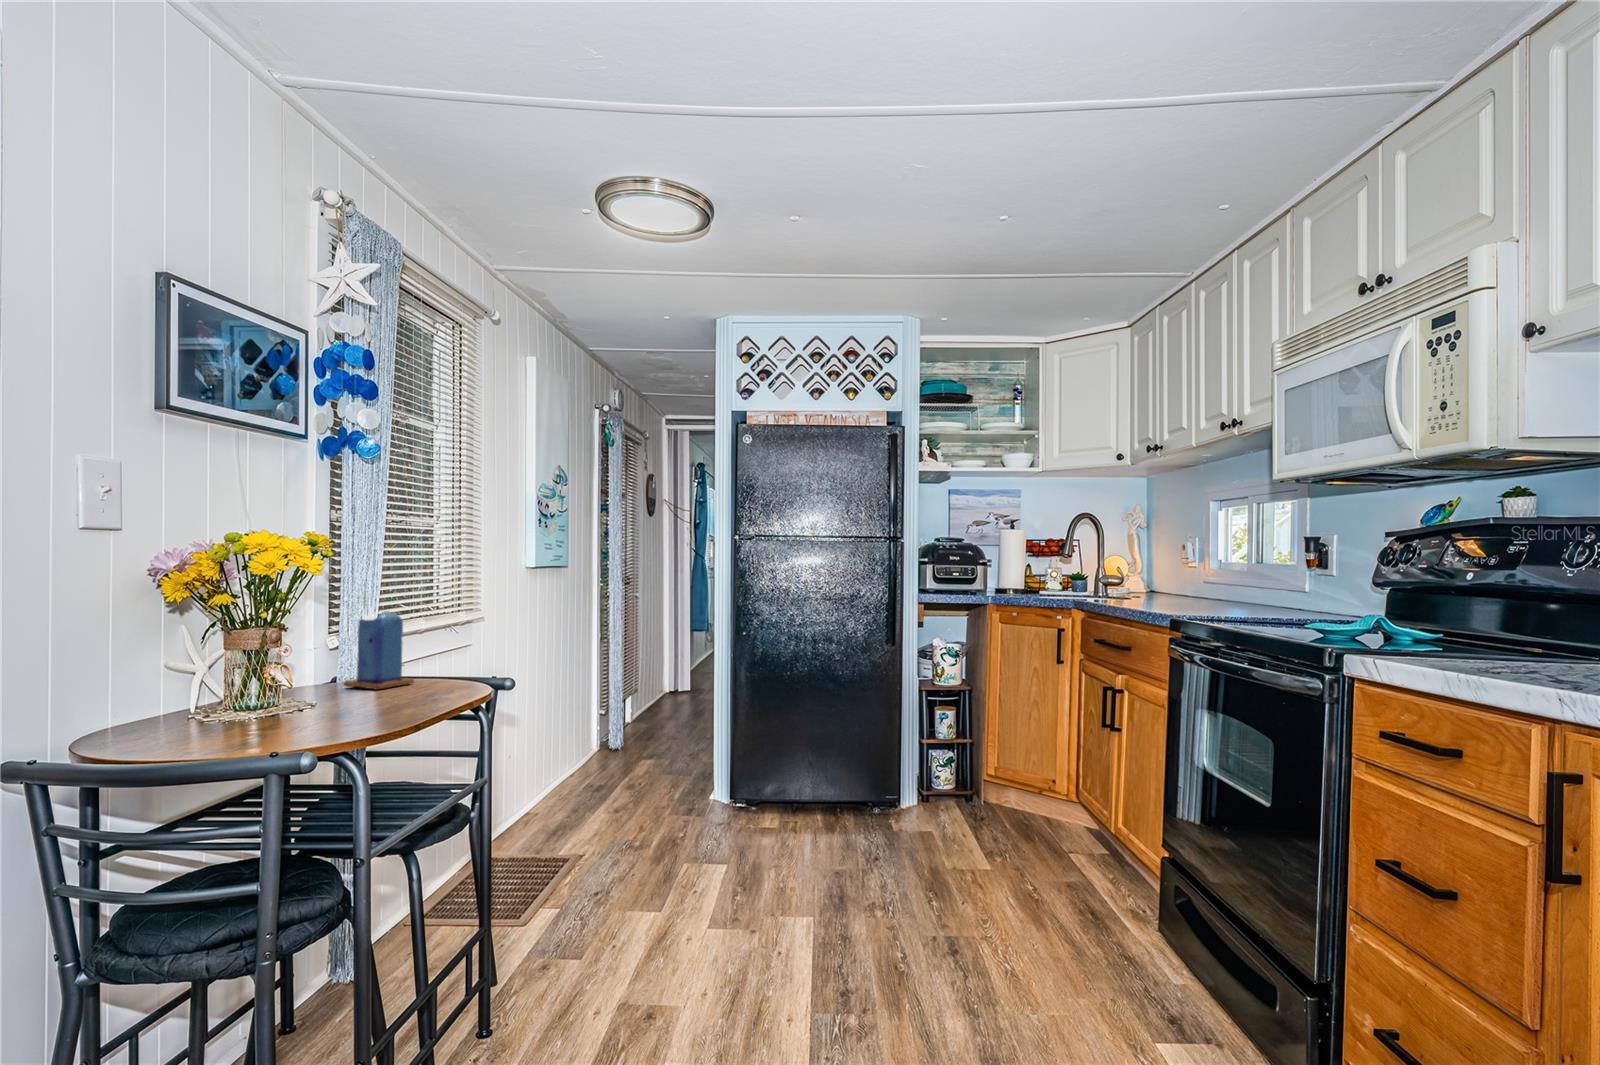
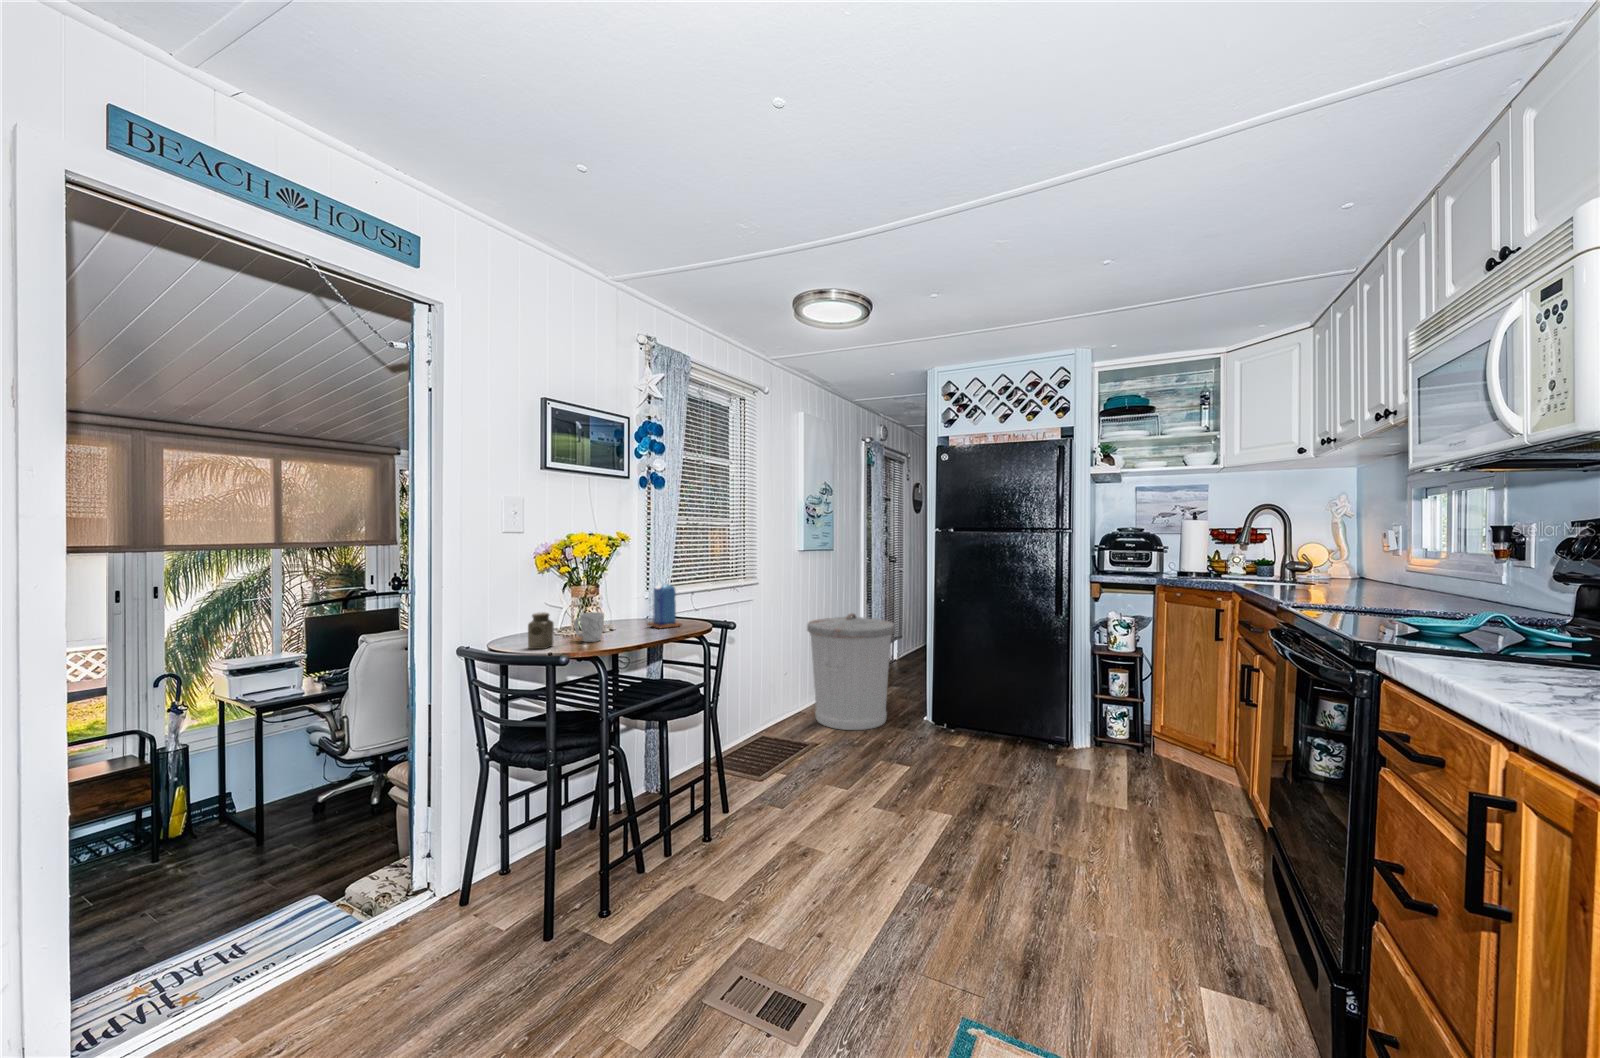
trash can: none [542,654,675,827] -> present [807,613,895,730]
mug: none [235,664,303,721] -> present [574,612,604,642]
salt shaker: none [153,668,207,743] -> present [528,612,554,649]

